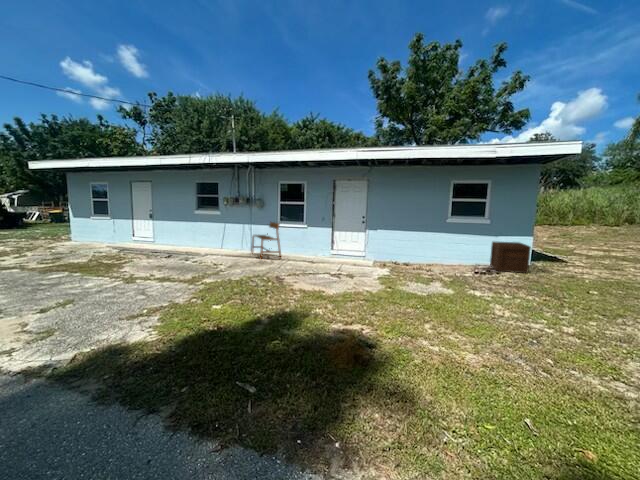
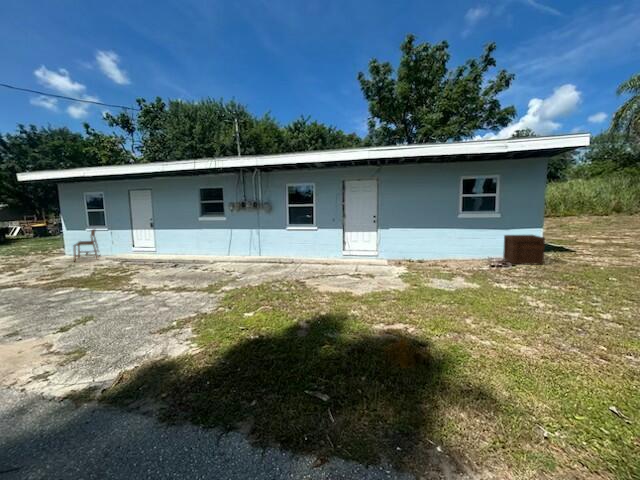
bench: present [251,222,281,258] -> present [74,229,98,261]

